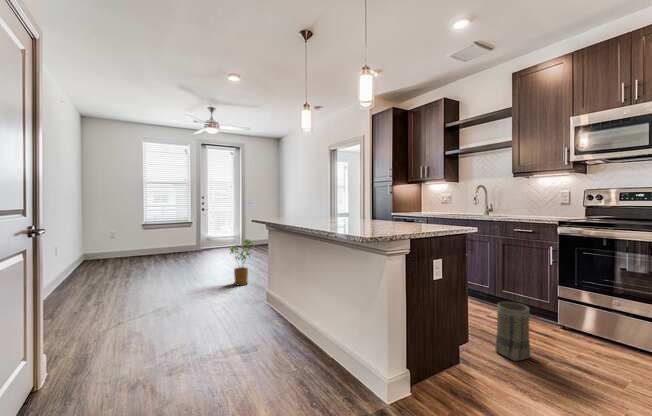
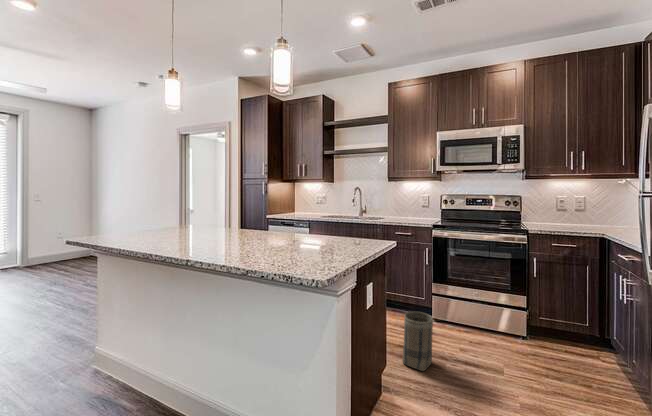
house plant: present [230,239,255,285] -> none [26,261,76,334]

